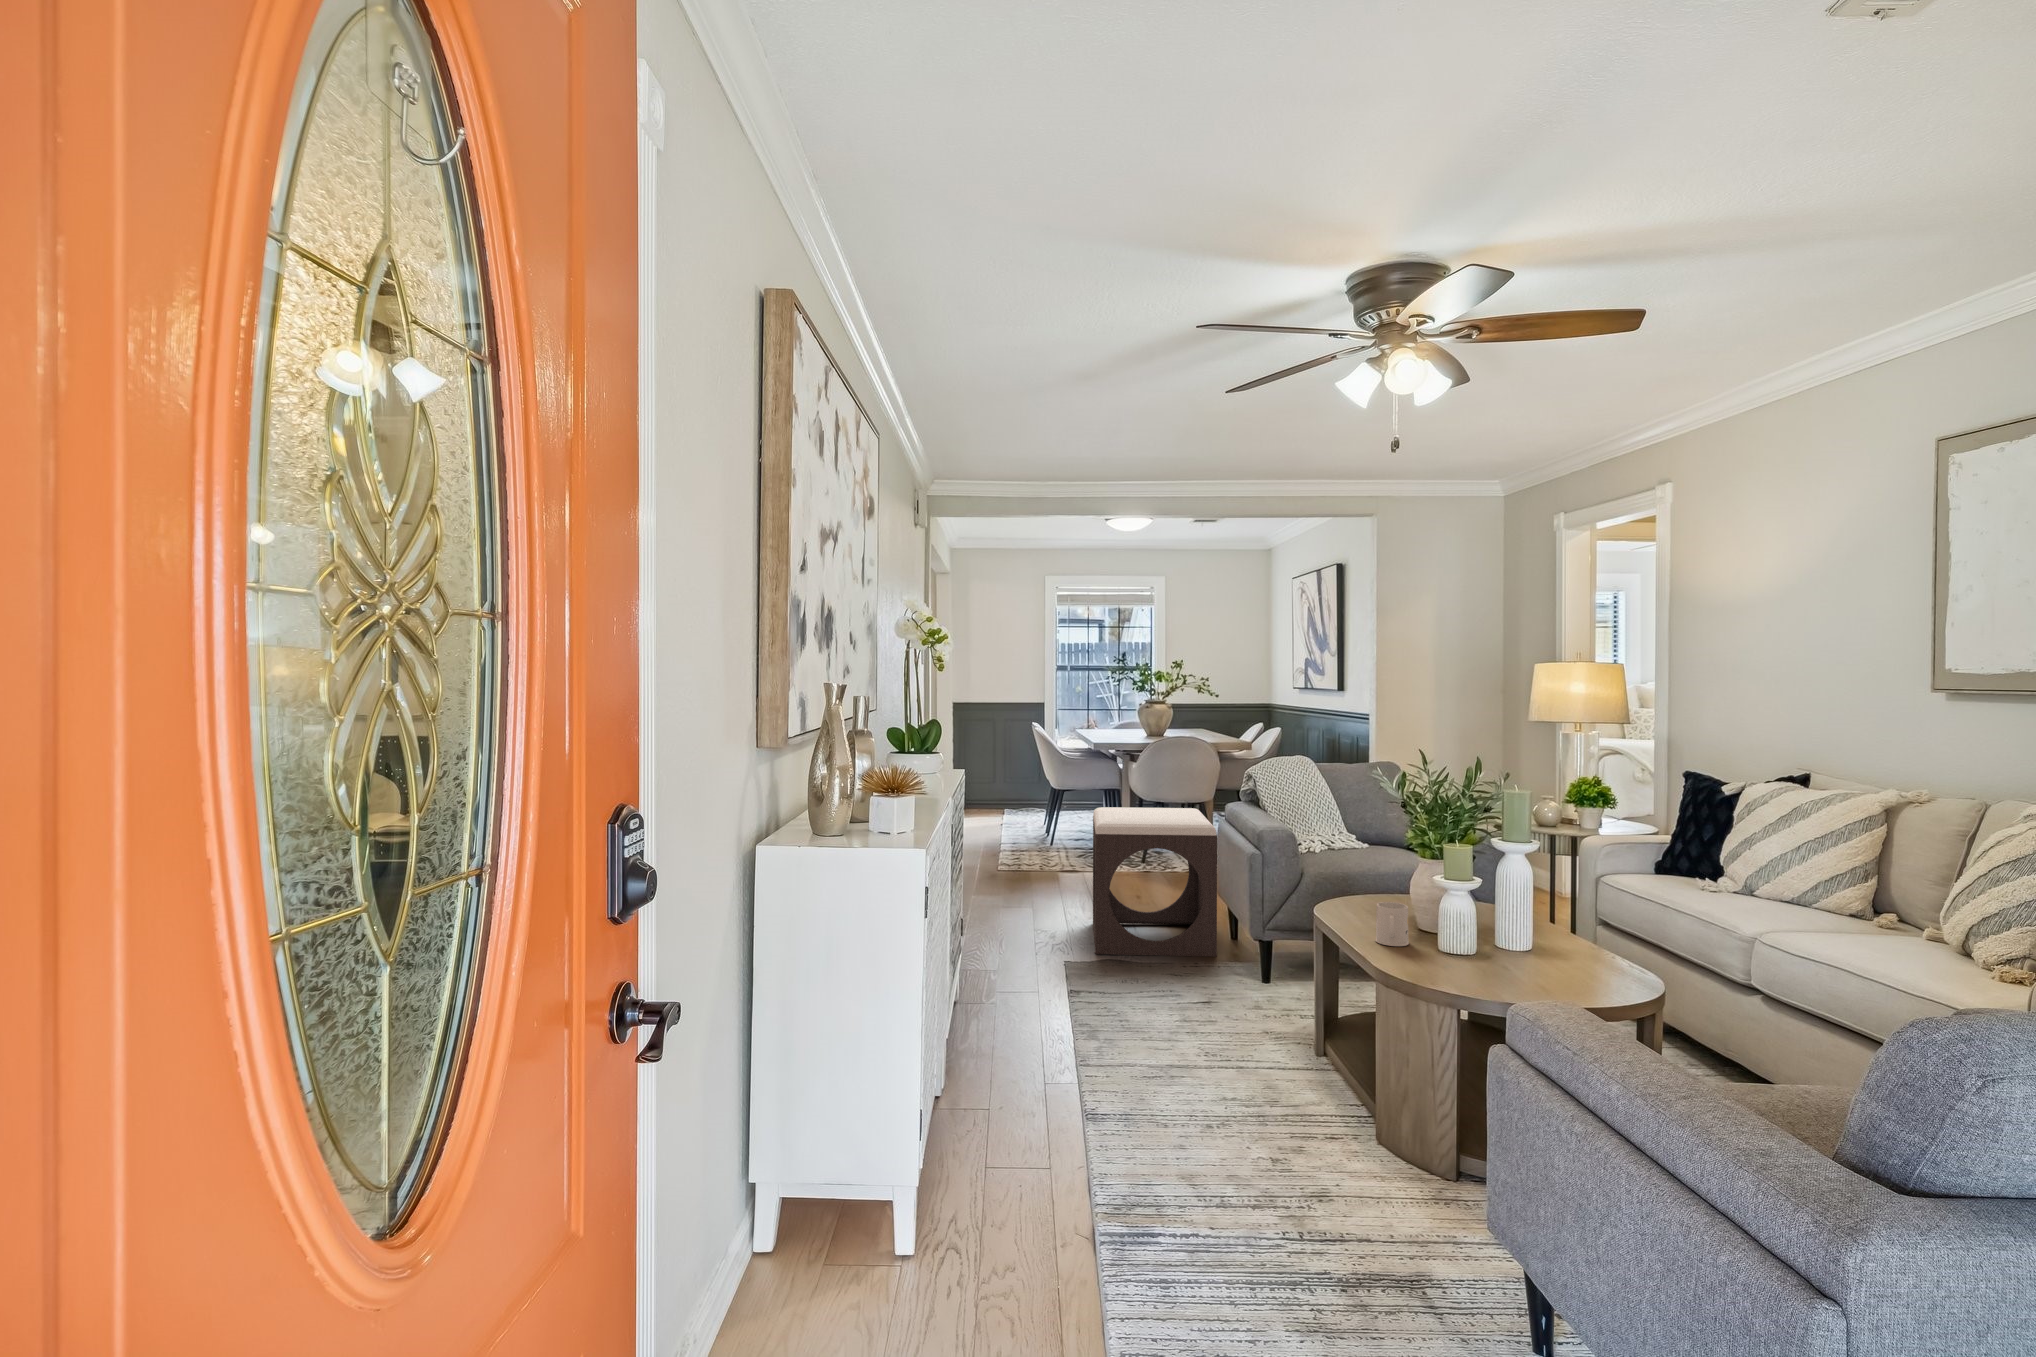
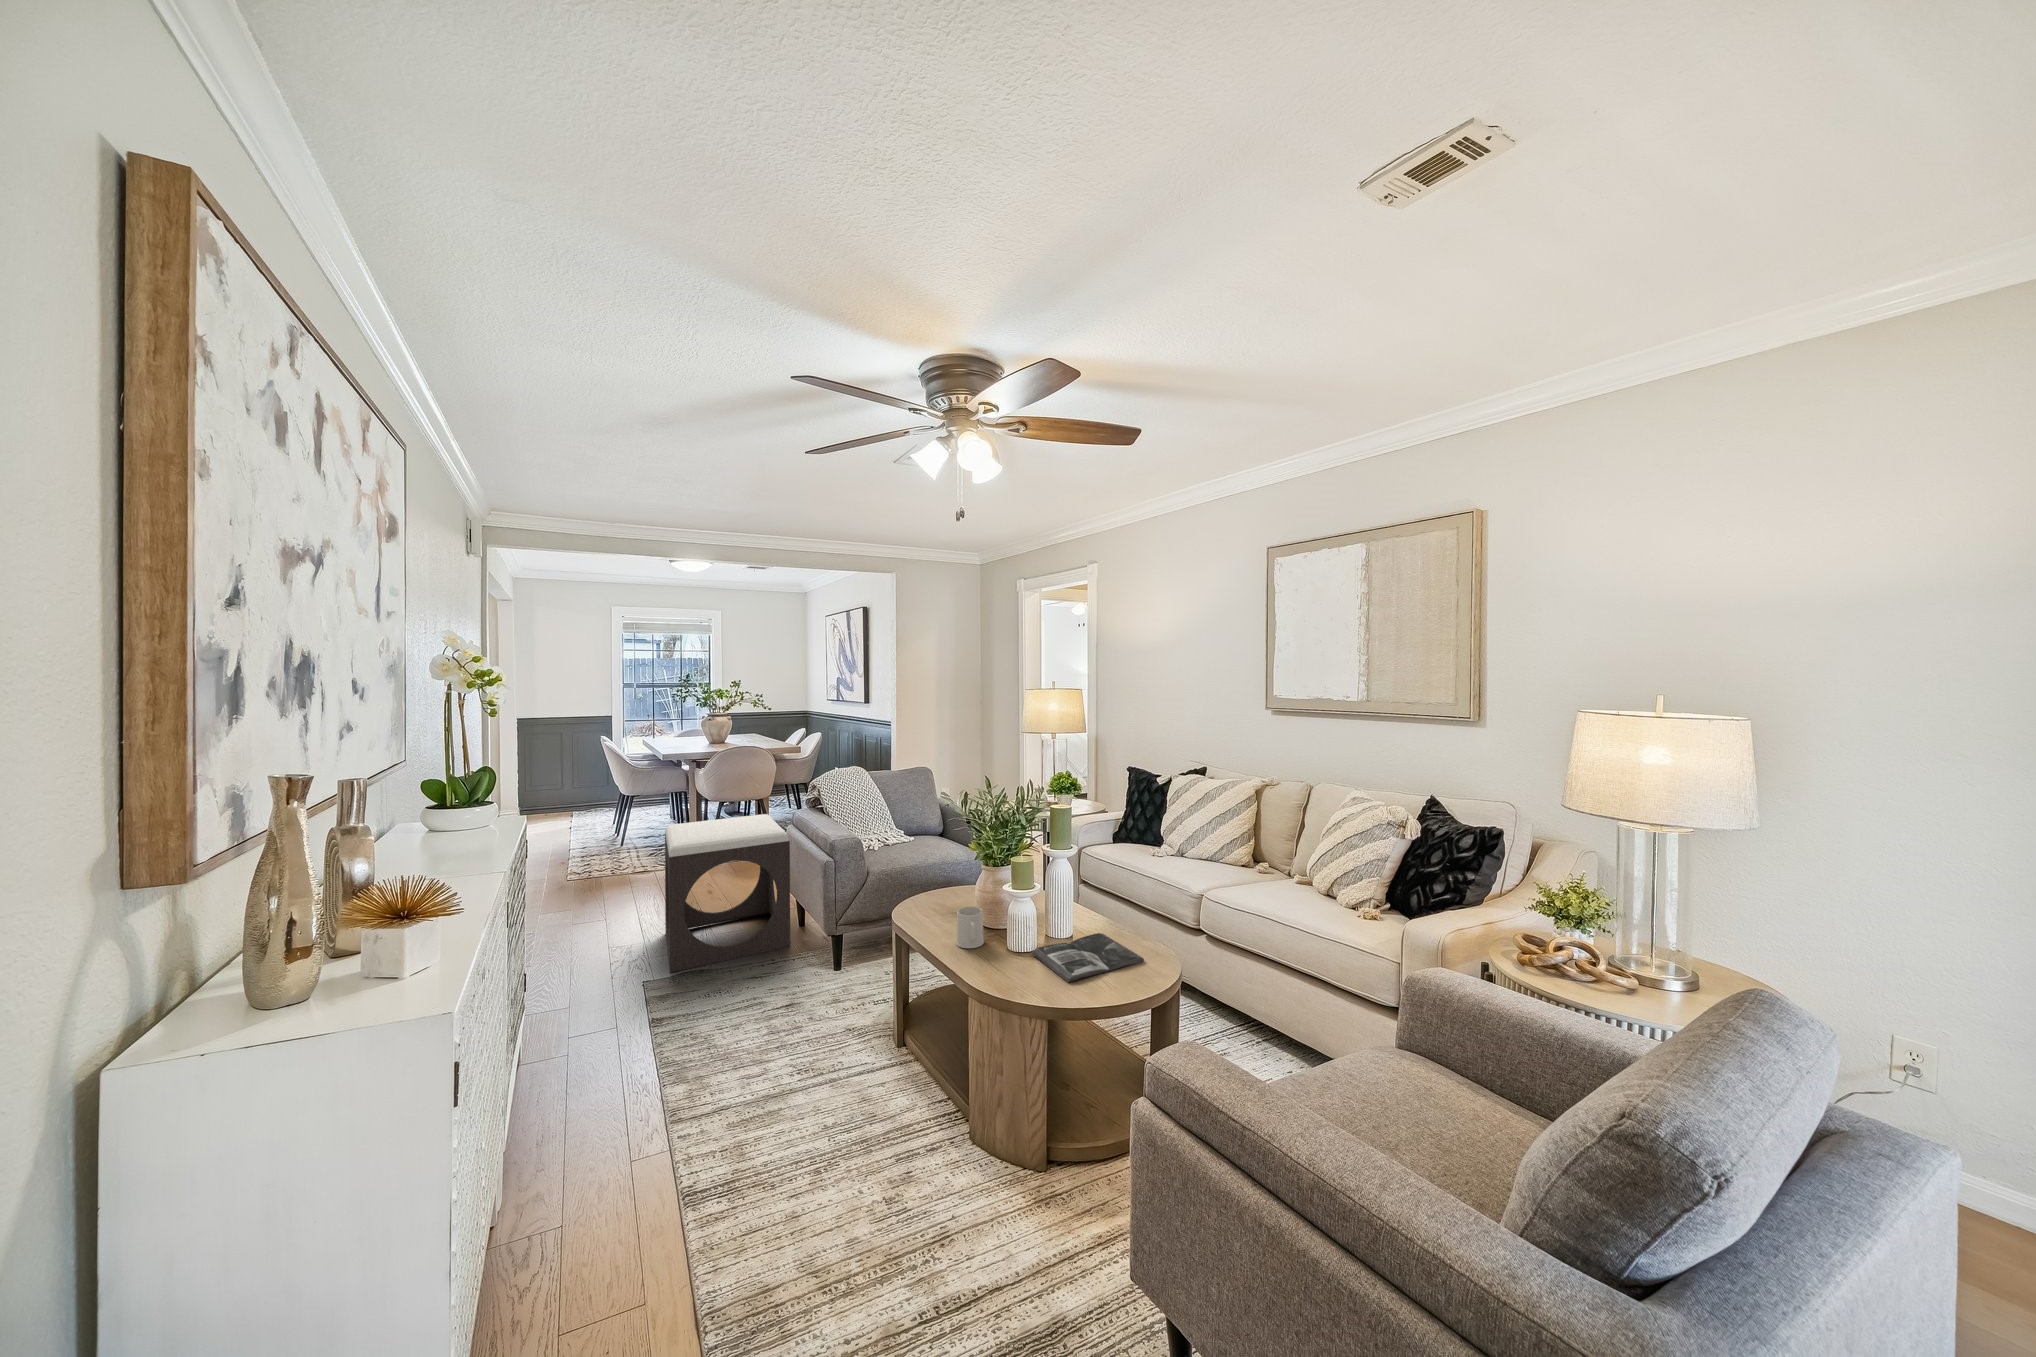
magazine: none [1462,955,1611,991] -> present [1032,933,1144,982]

